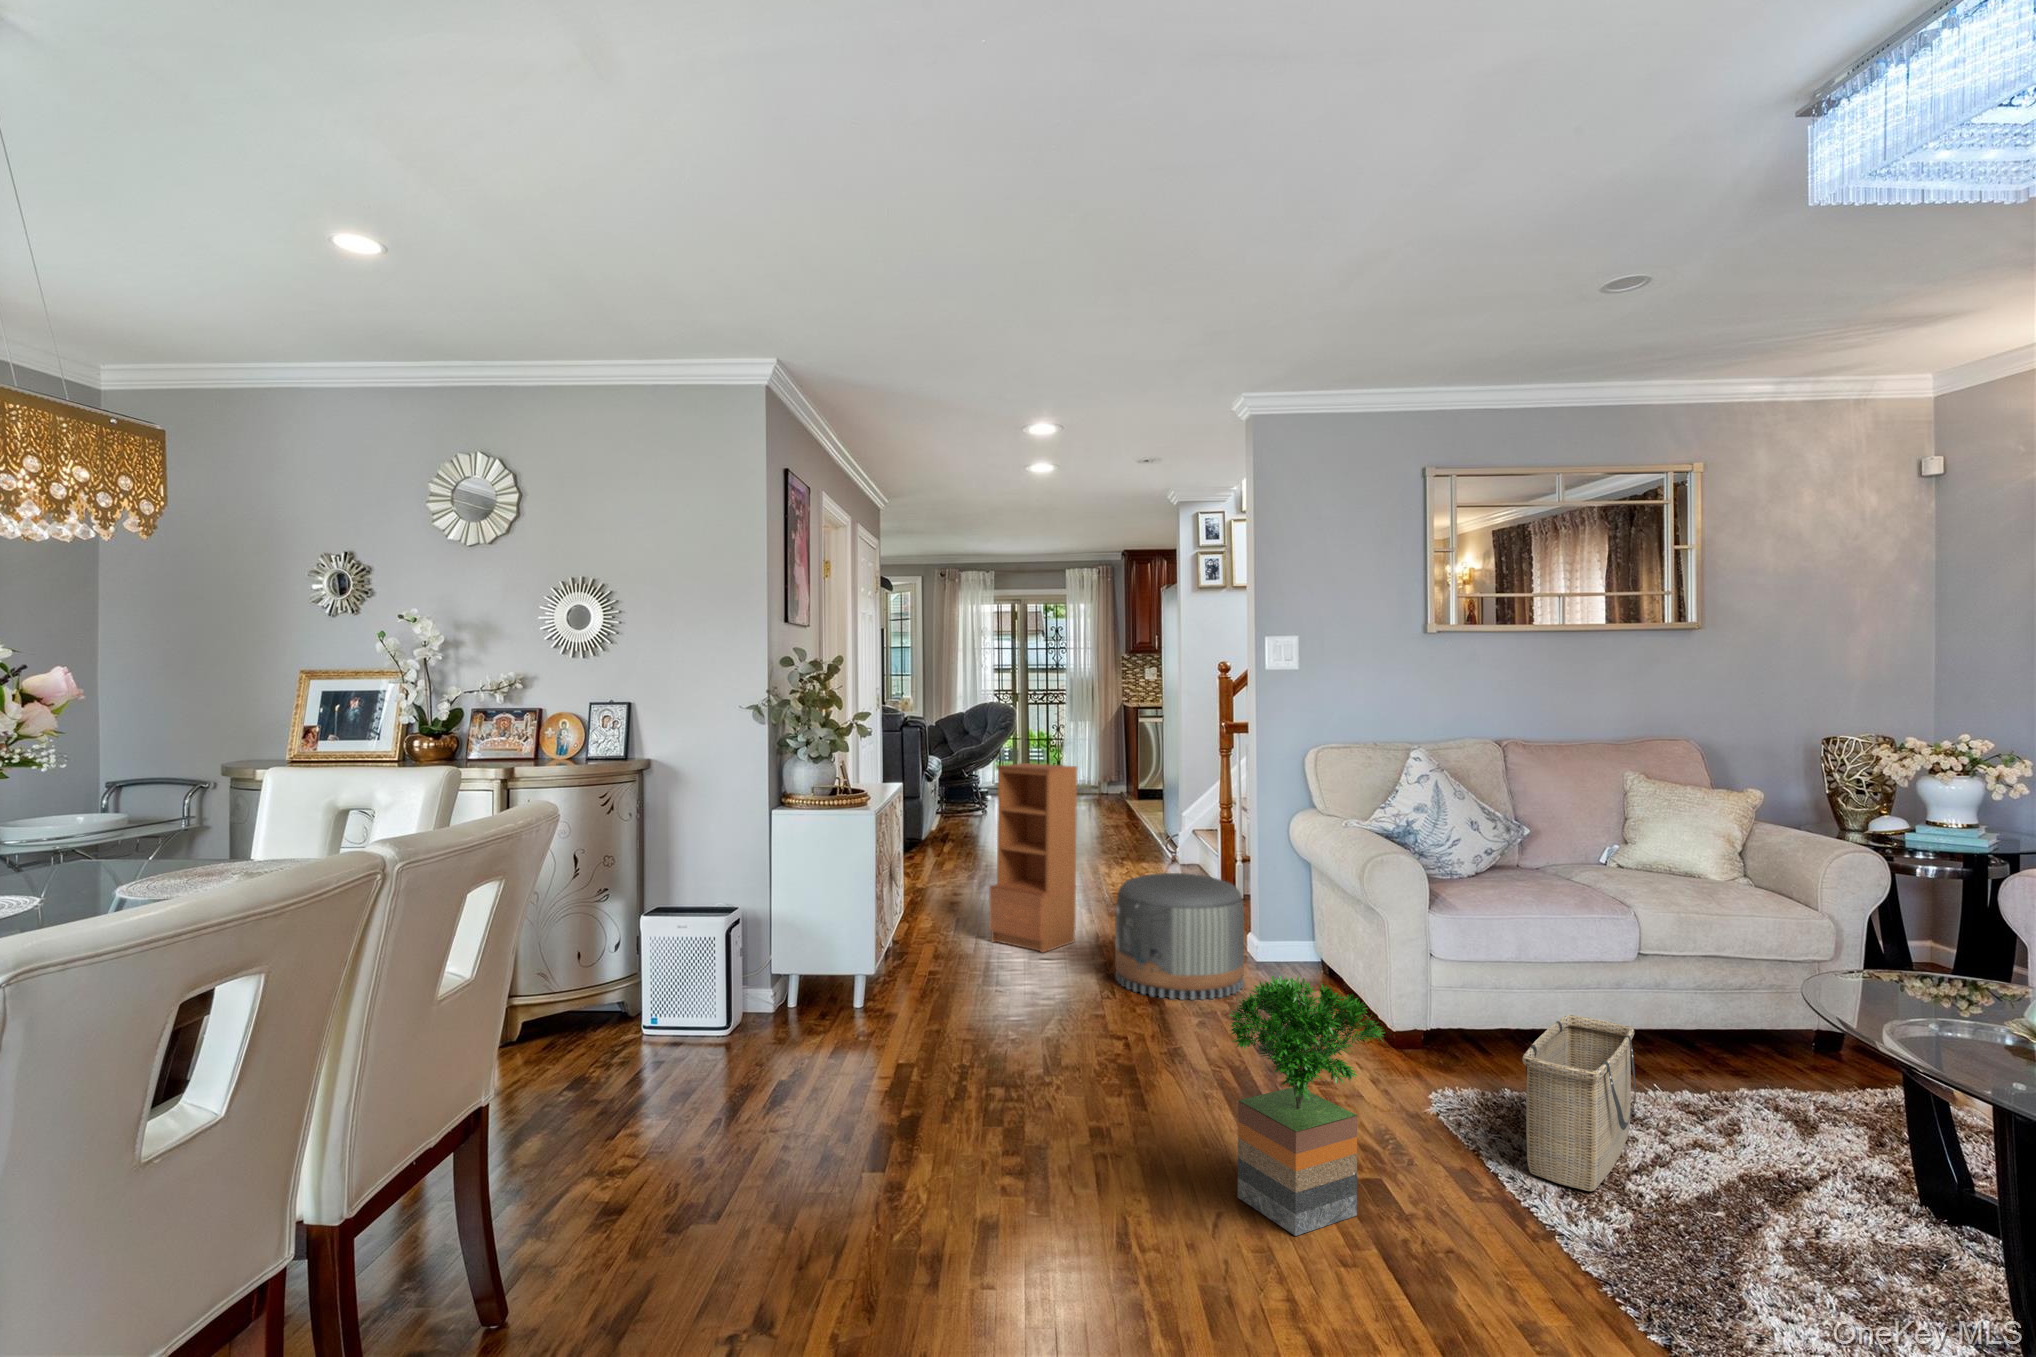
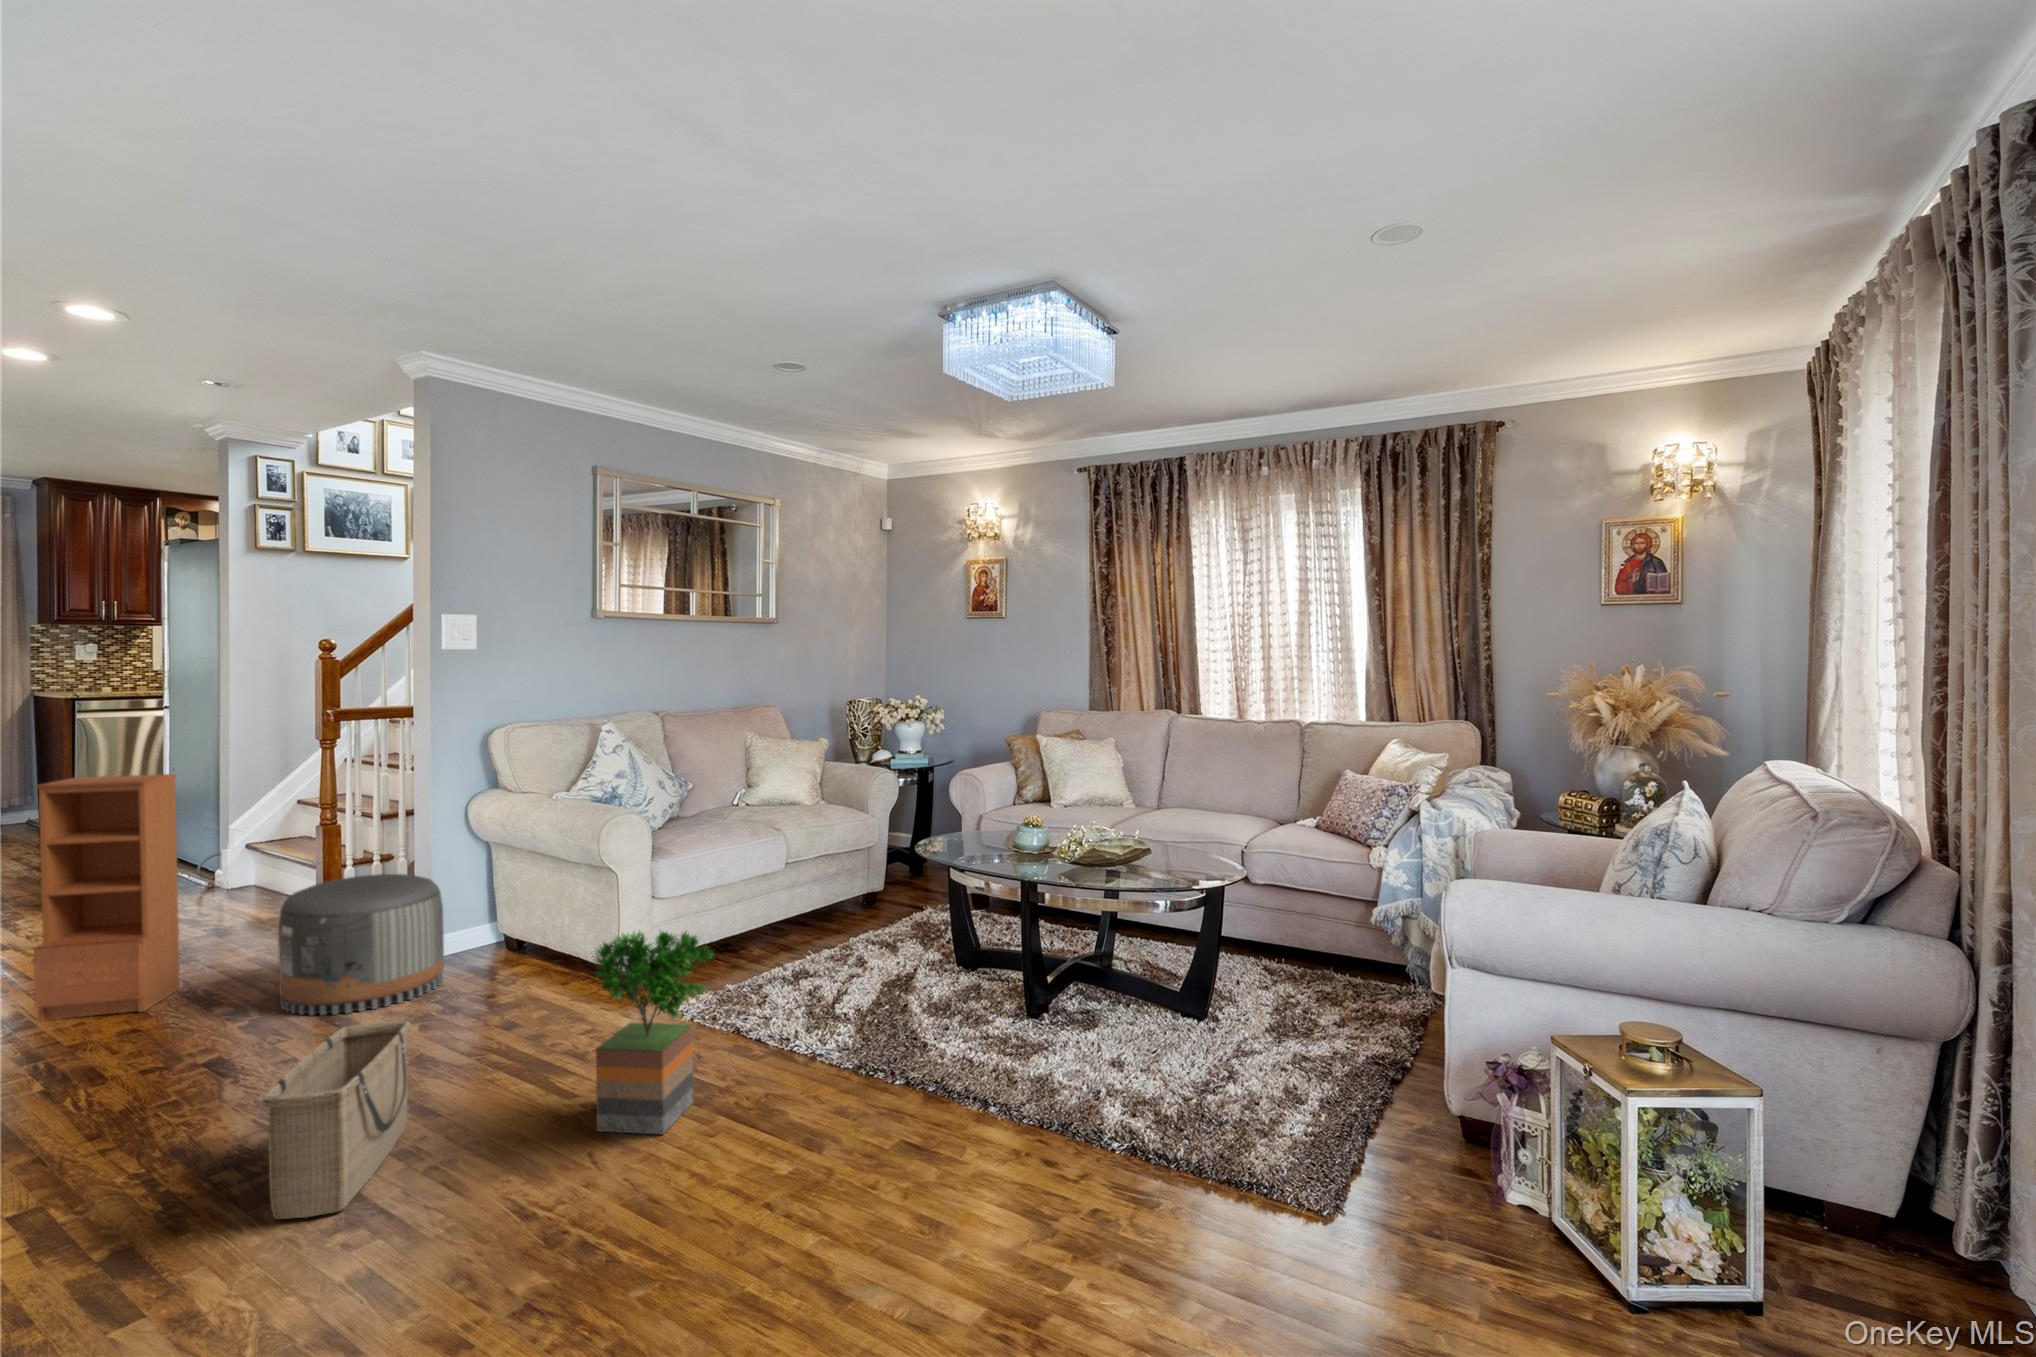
basket: present [1522,1015,1636,1191] -> present [262,1021,410,1219]

